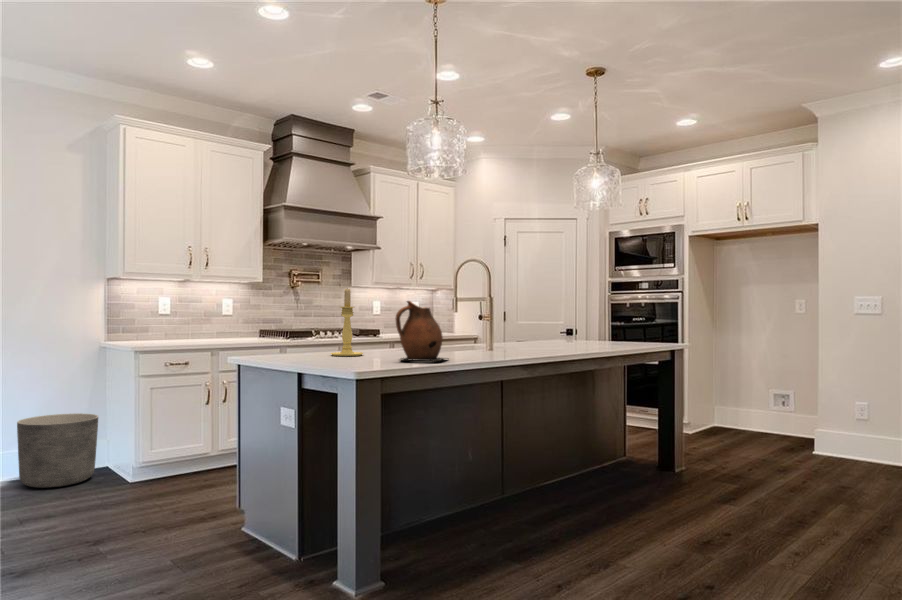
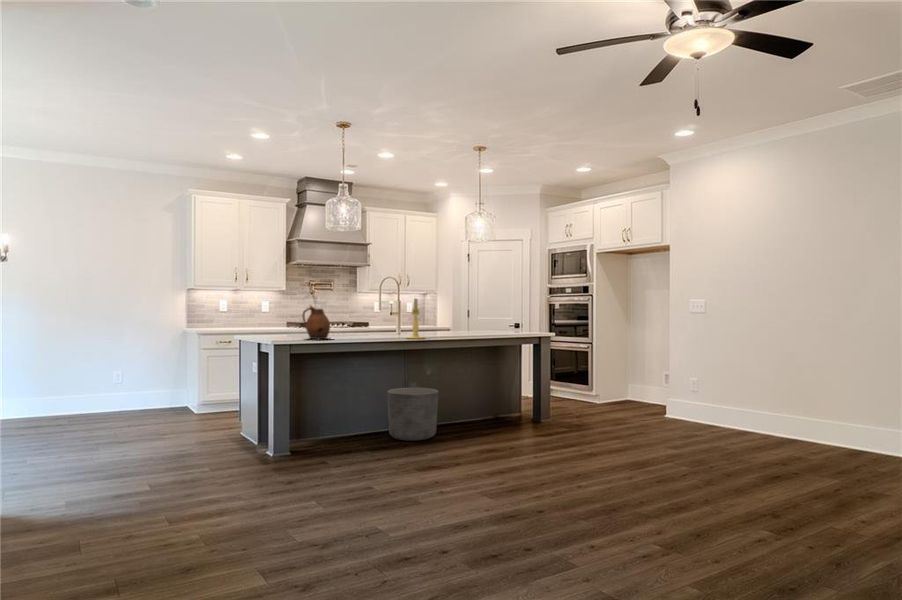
candle holder: present [331,288,363,356] -> present [406,298,425,339]
planter: present [17,413,98,488] -> present [387,388,438,441]

